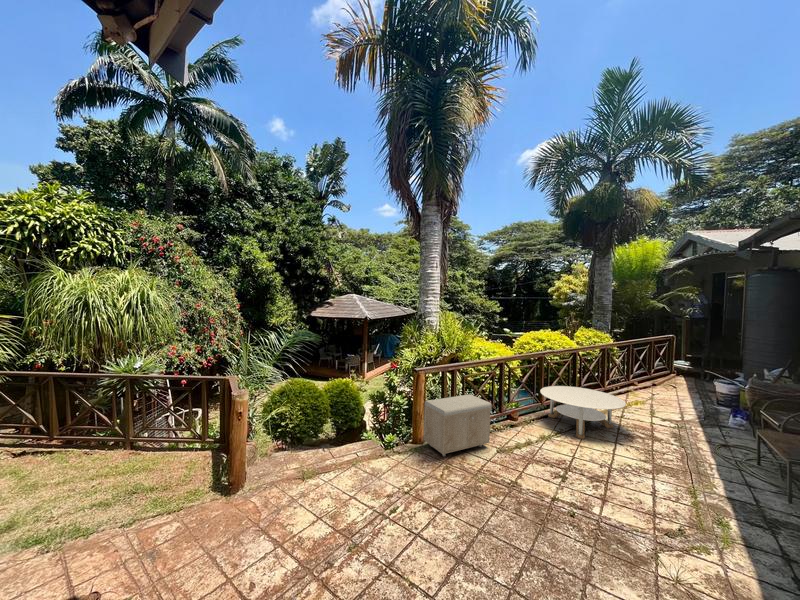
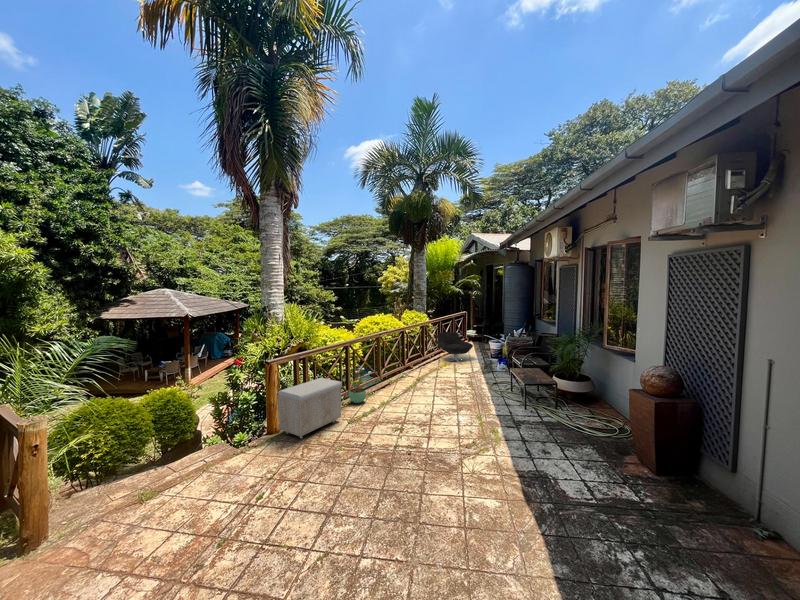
lounge chair: none [625,360,685,406] -> present [437,332,473,364]
round table: present [540,386,626,439] -> none [379,359,439,398]
potted plant: none [501,391,523,430] -> present [349,369,366,403]

